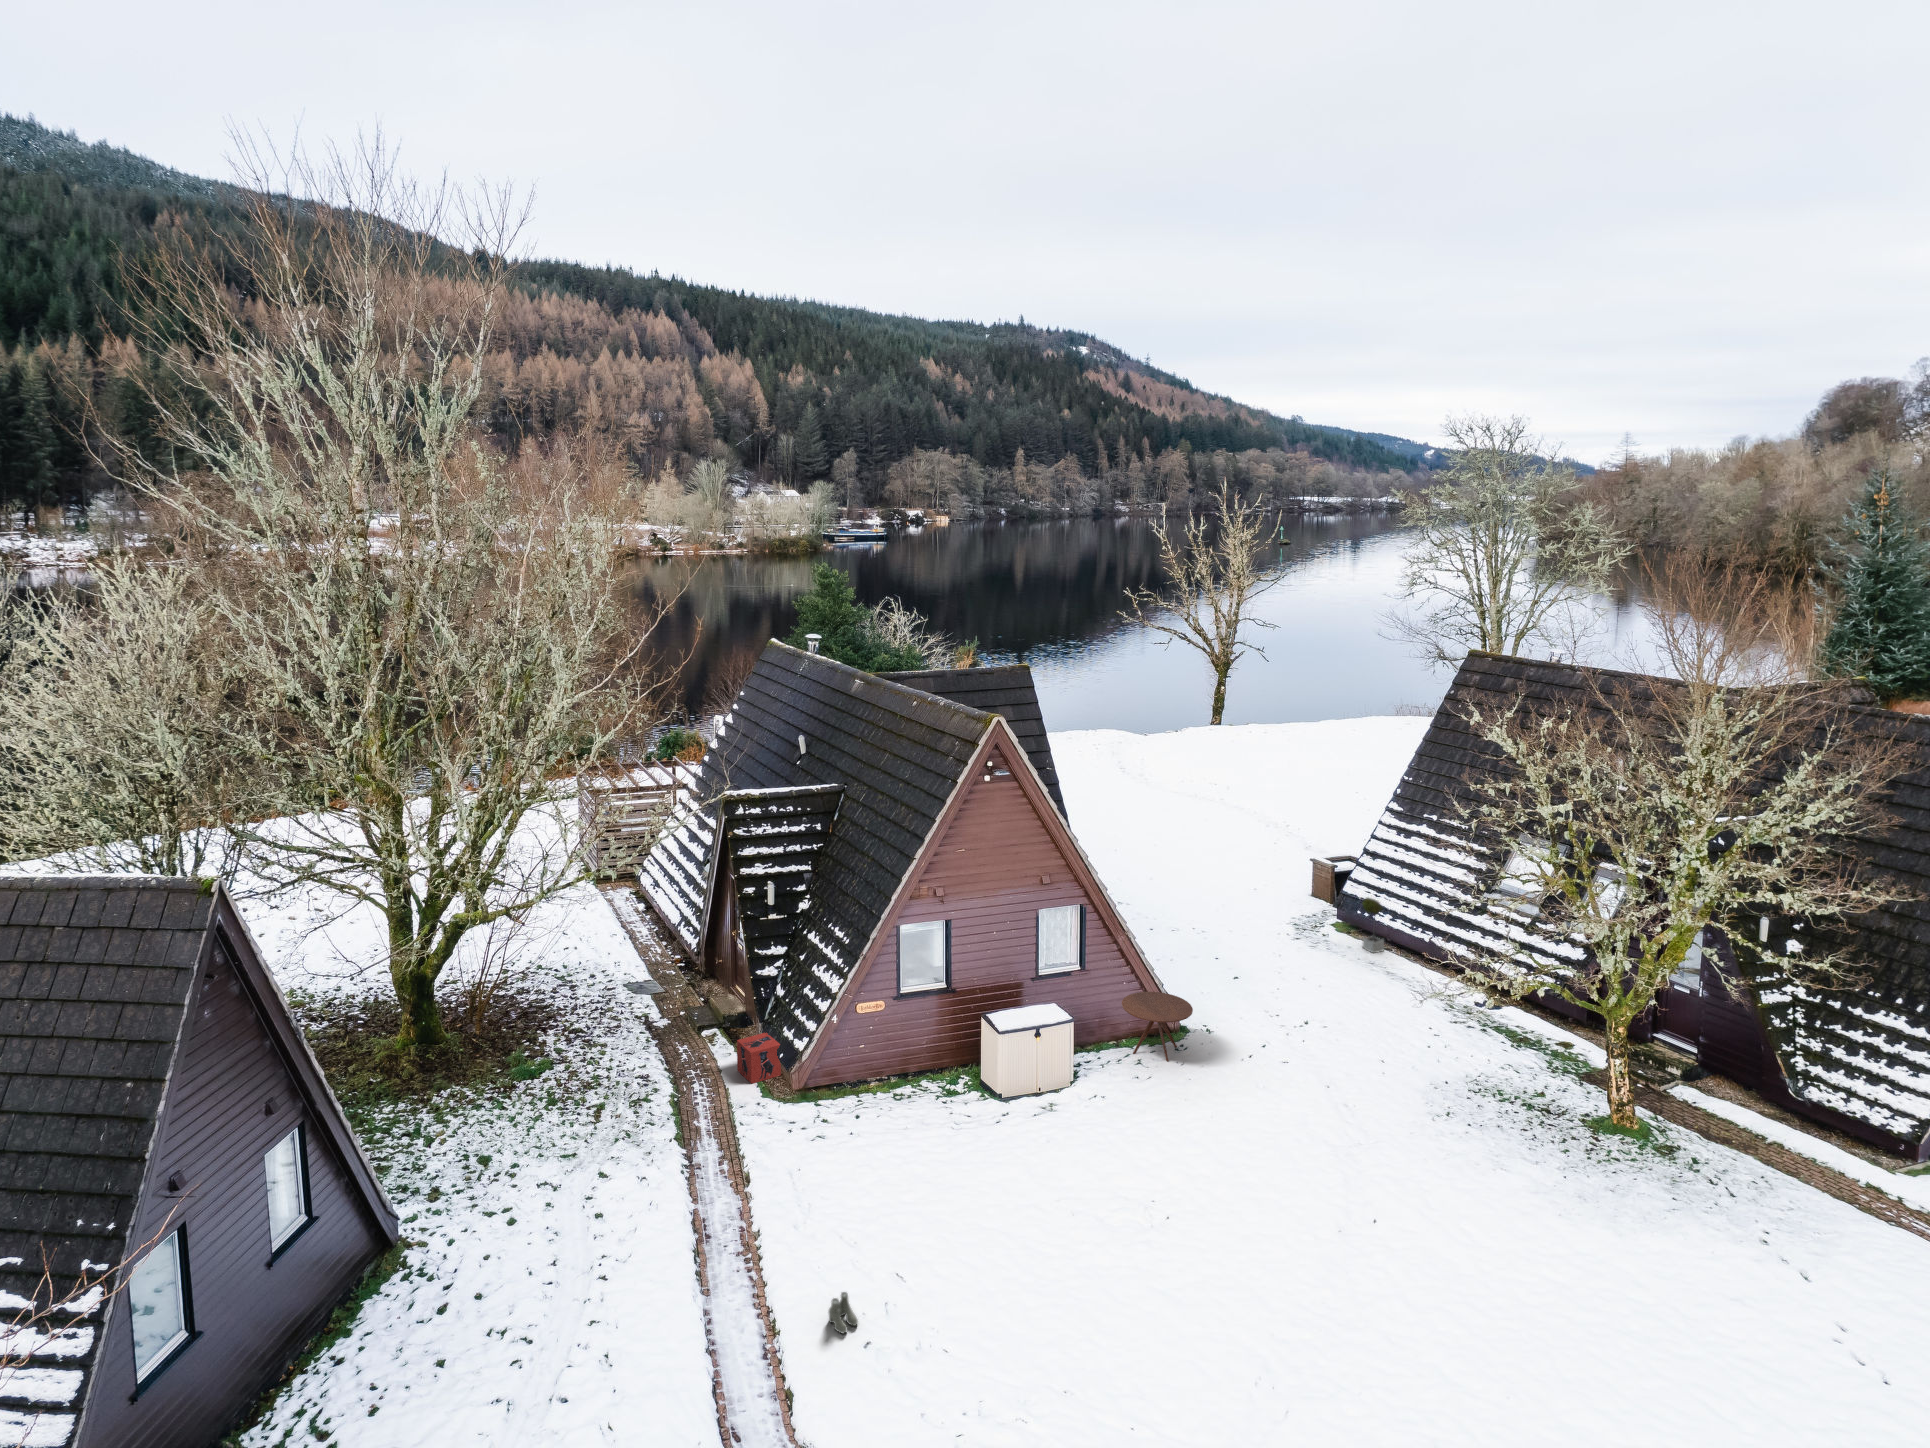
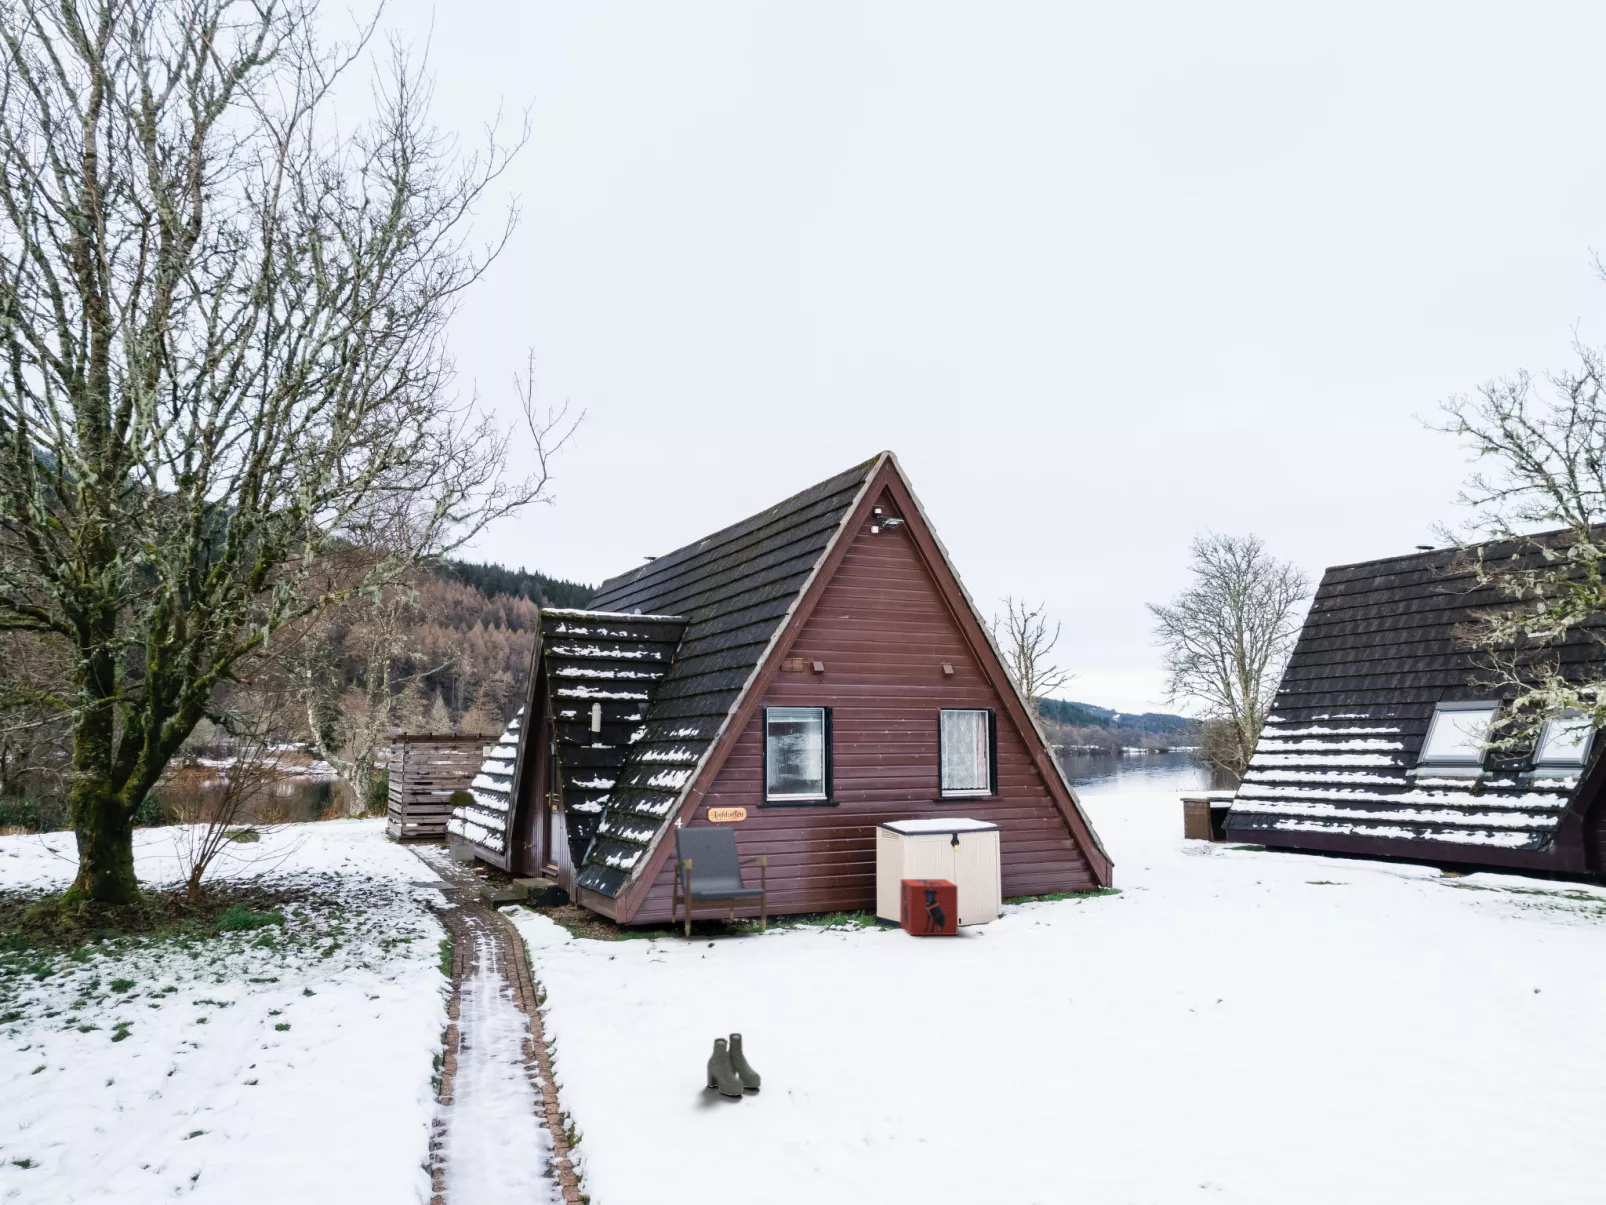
potted tree: present [1362,898,1384,953] -> present [449,789,478,861]
round table: present [1122,992,1193,1061] -> none [1042,837,1133,908]
lounge chair: none [829,1020,894,1116] -> present [672,827,767,936]
storage box: present [737,1033,781,1084] -> present [900,879,958,935]

